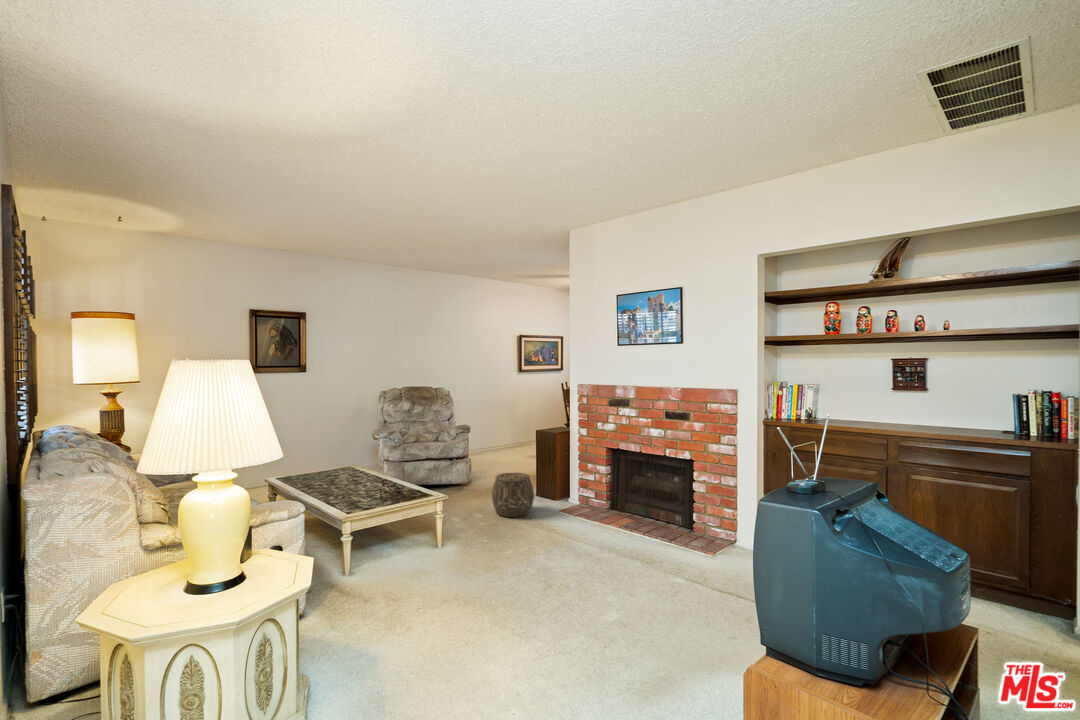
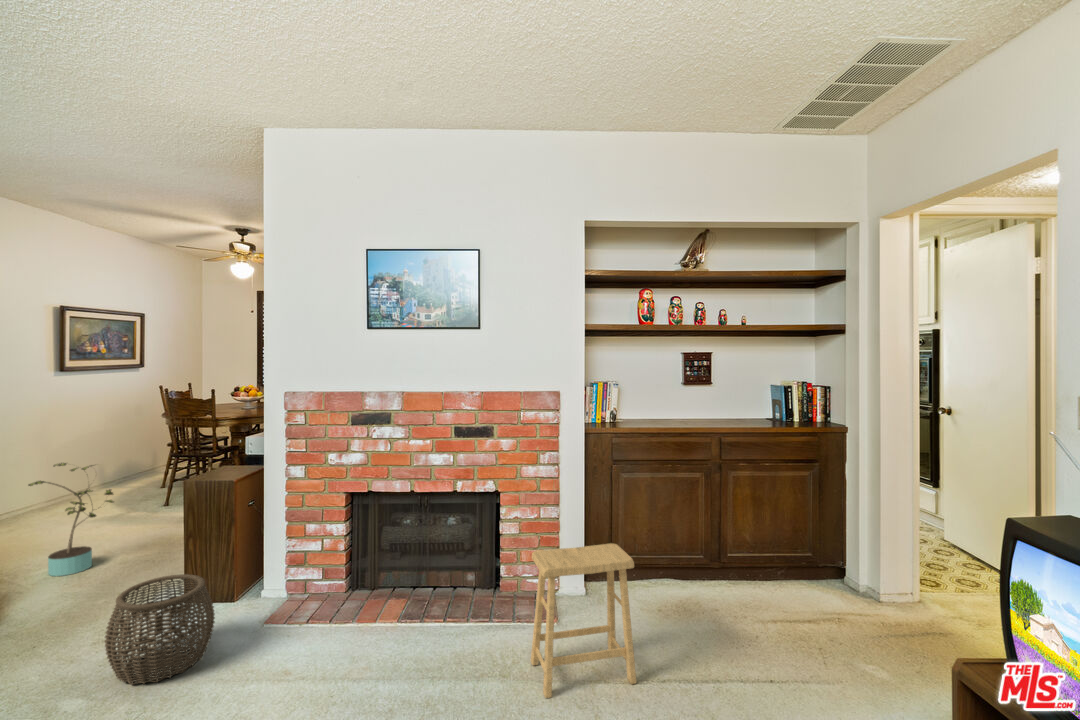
potted plant: none [490,418,523,475] -> present [29,463,114,576]
footstool: none [656,490,729,591] -> present [531,544,636,698]

